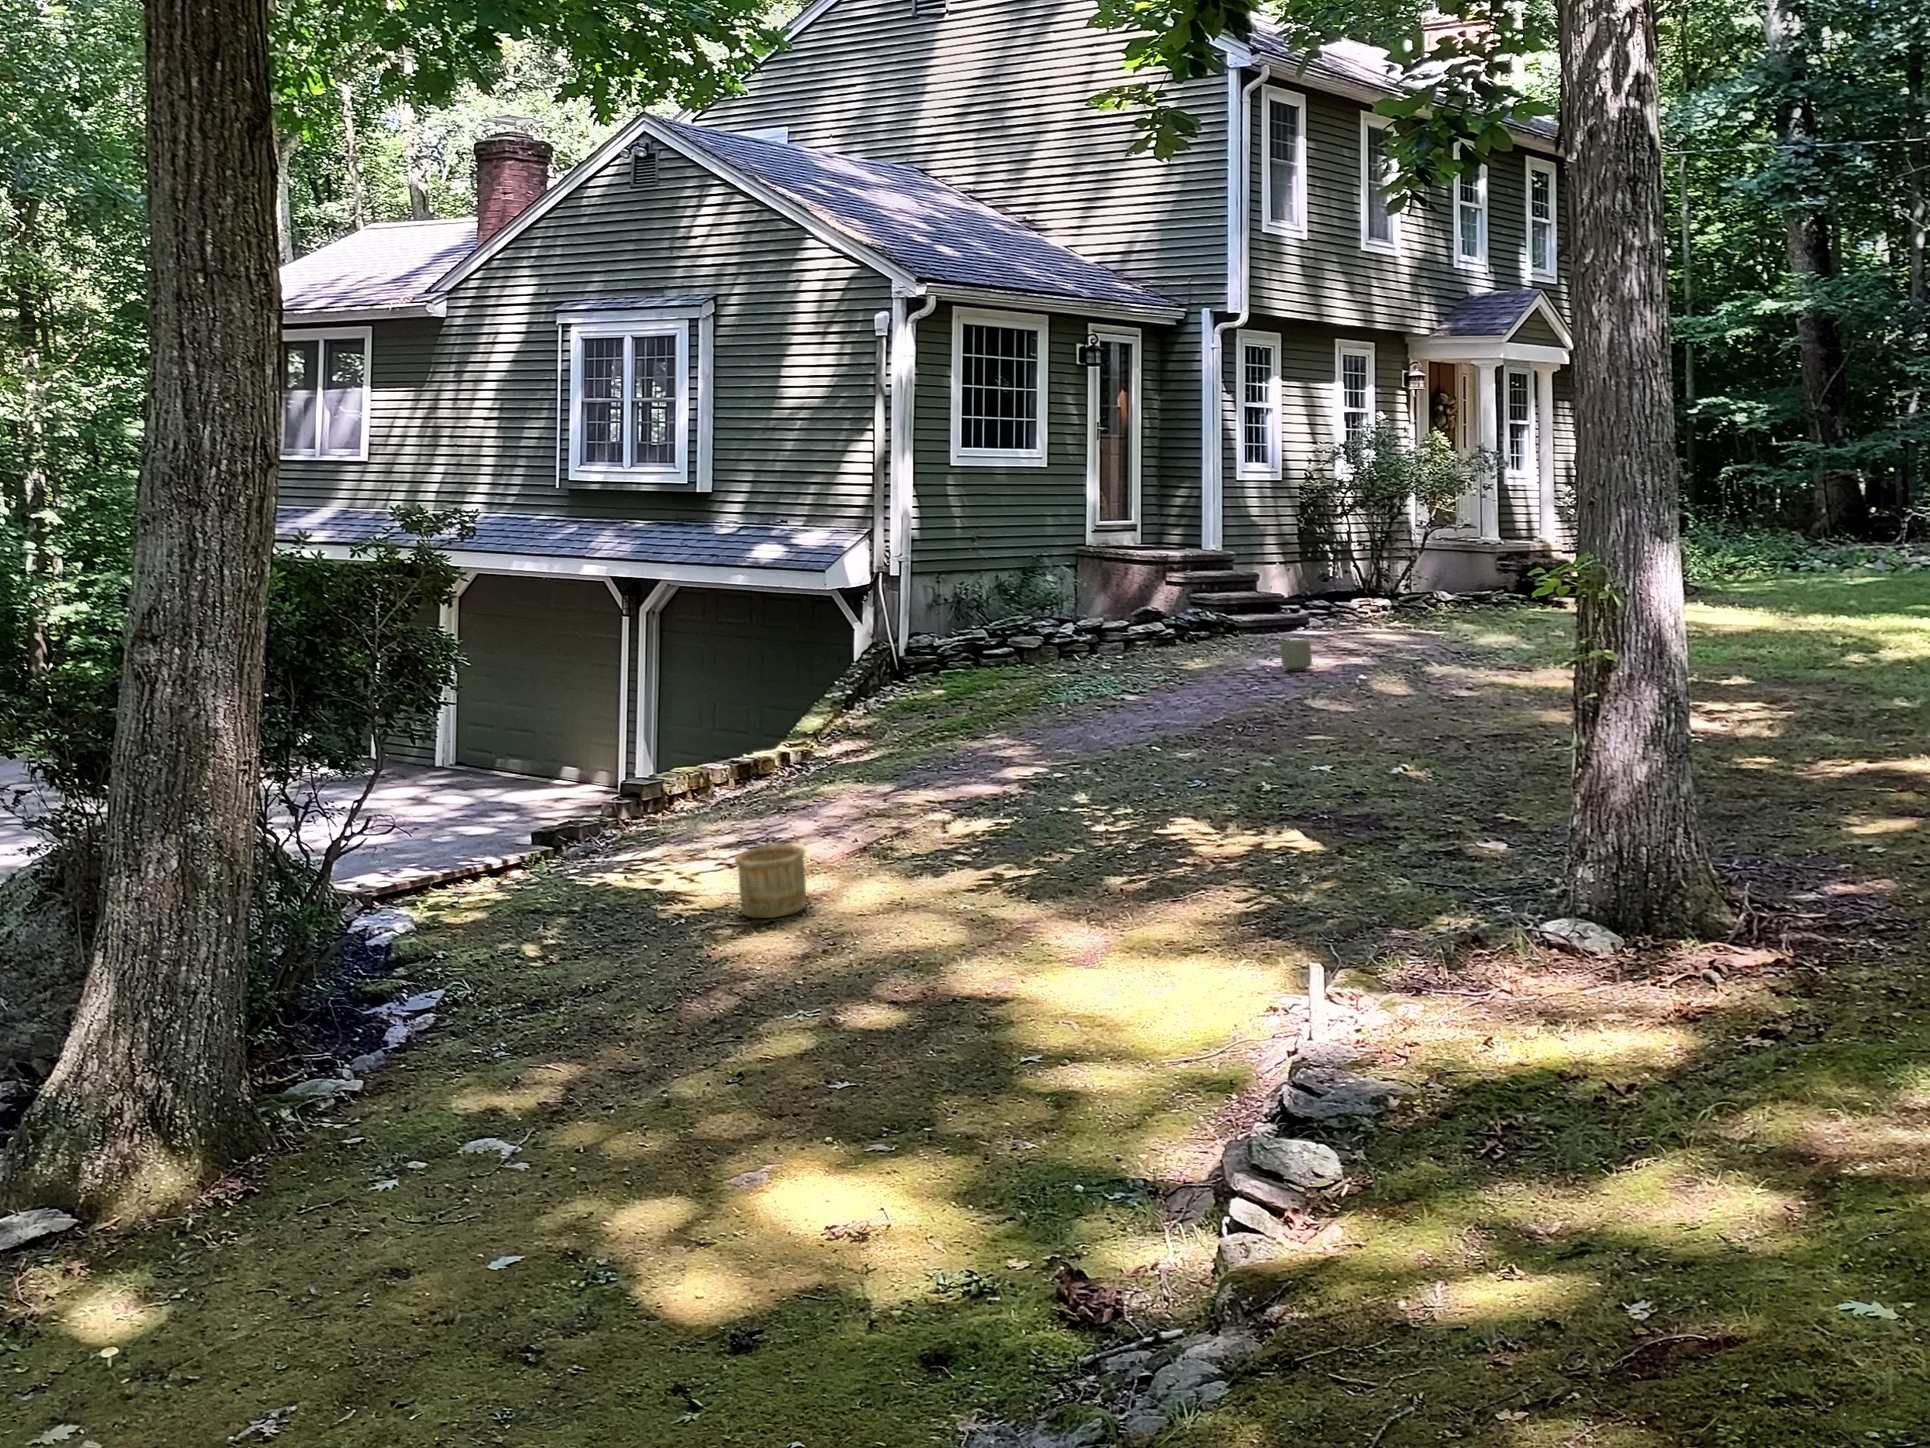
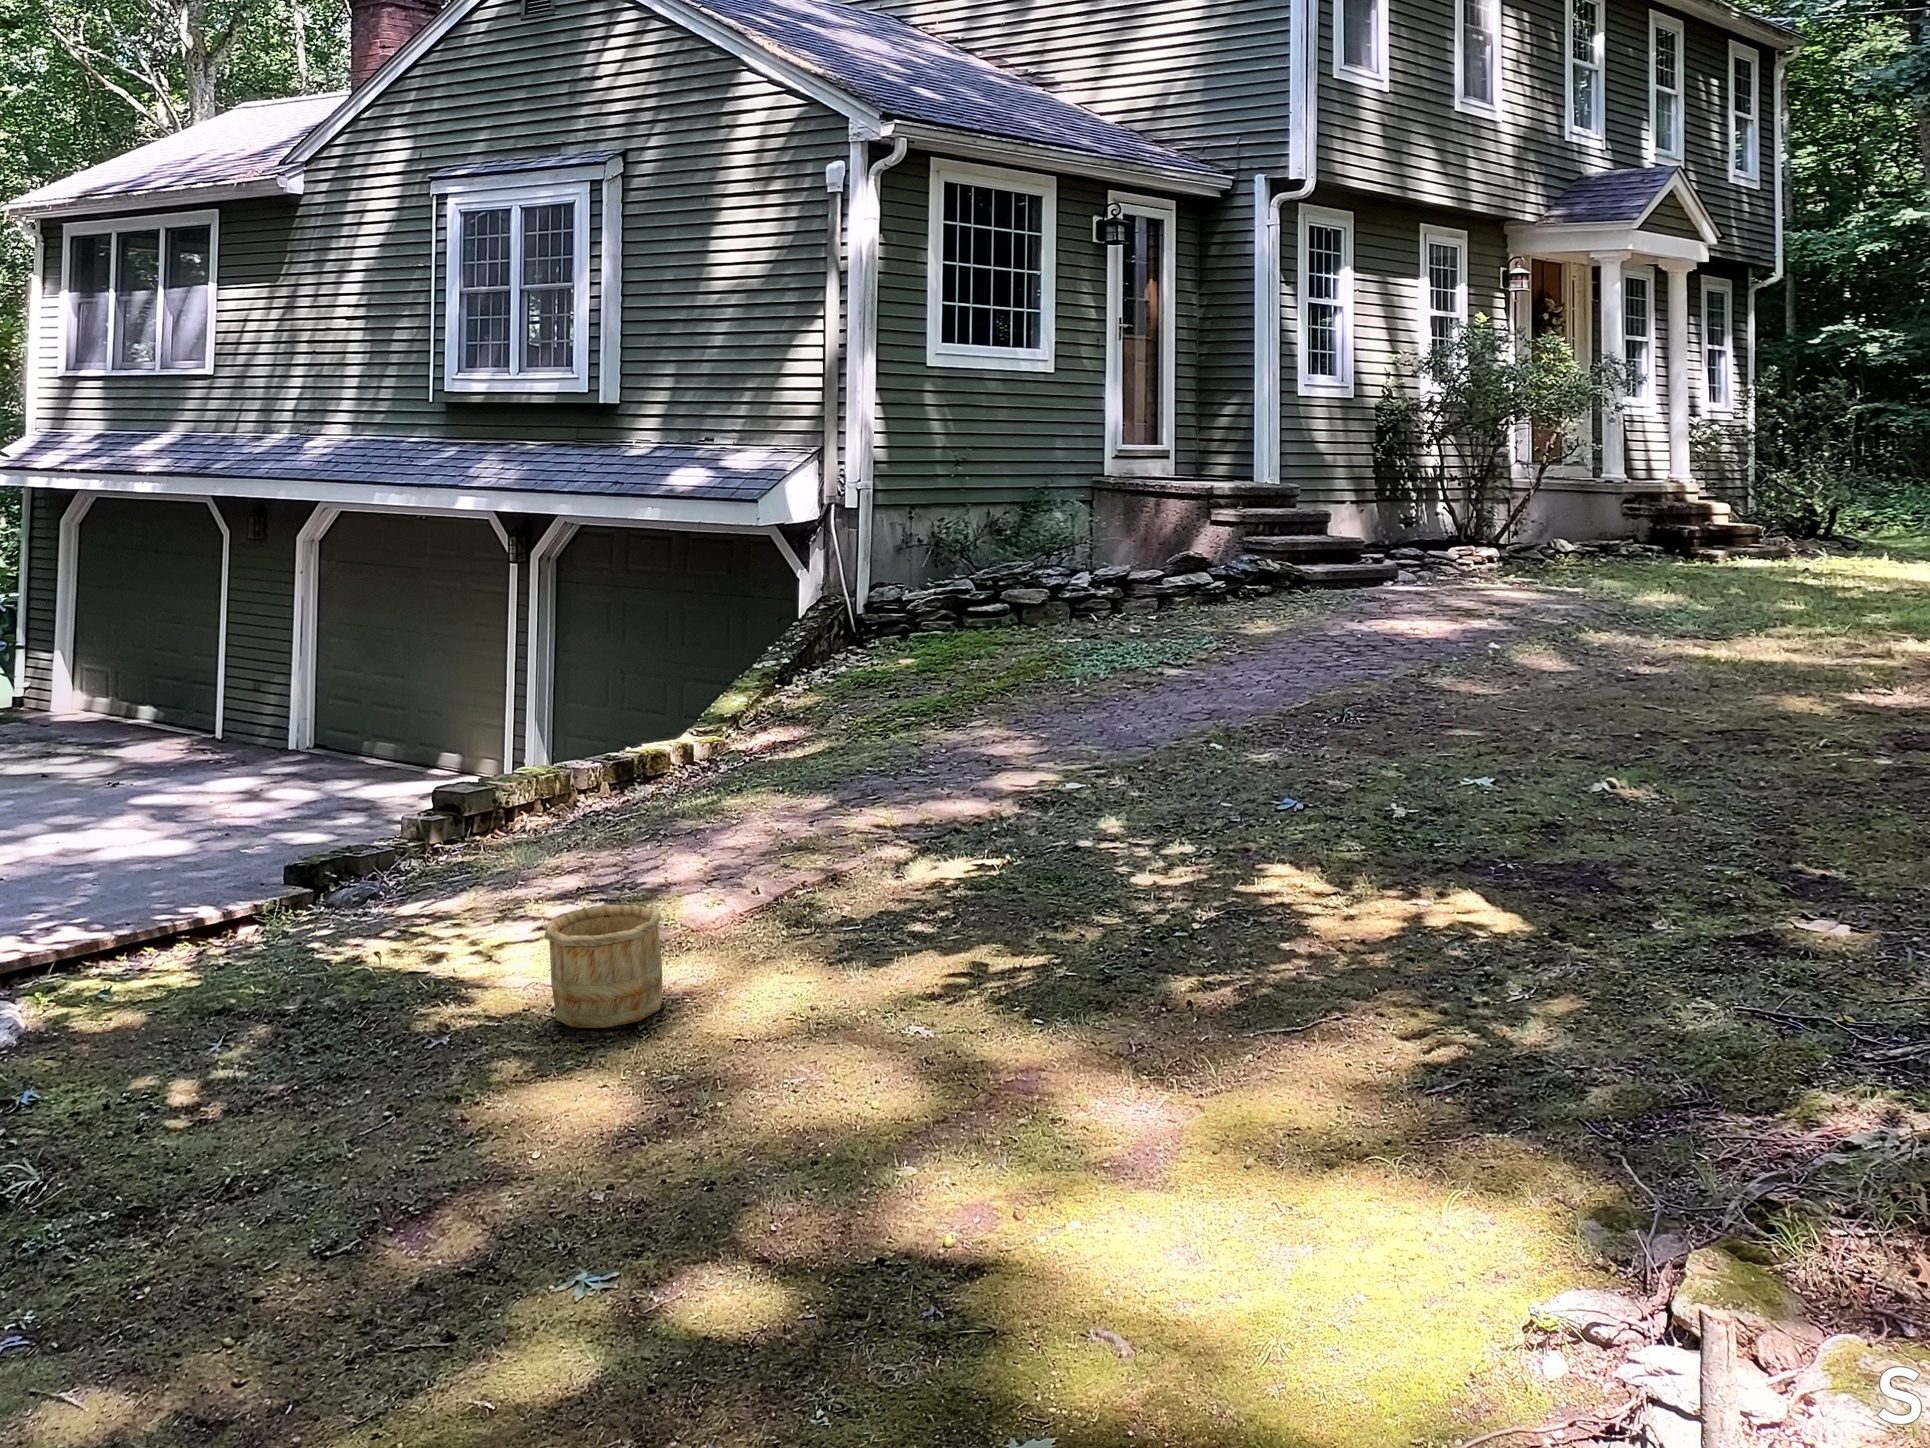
planter: present [1280,640,1312,672] -> none [1371,598,1417,640]

